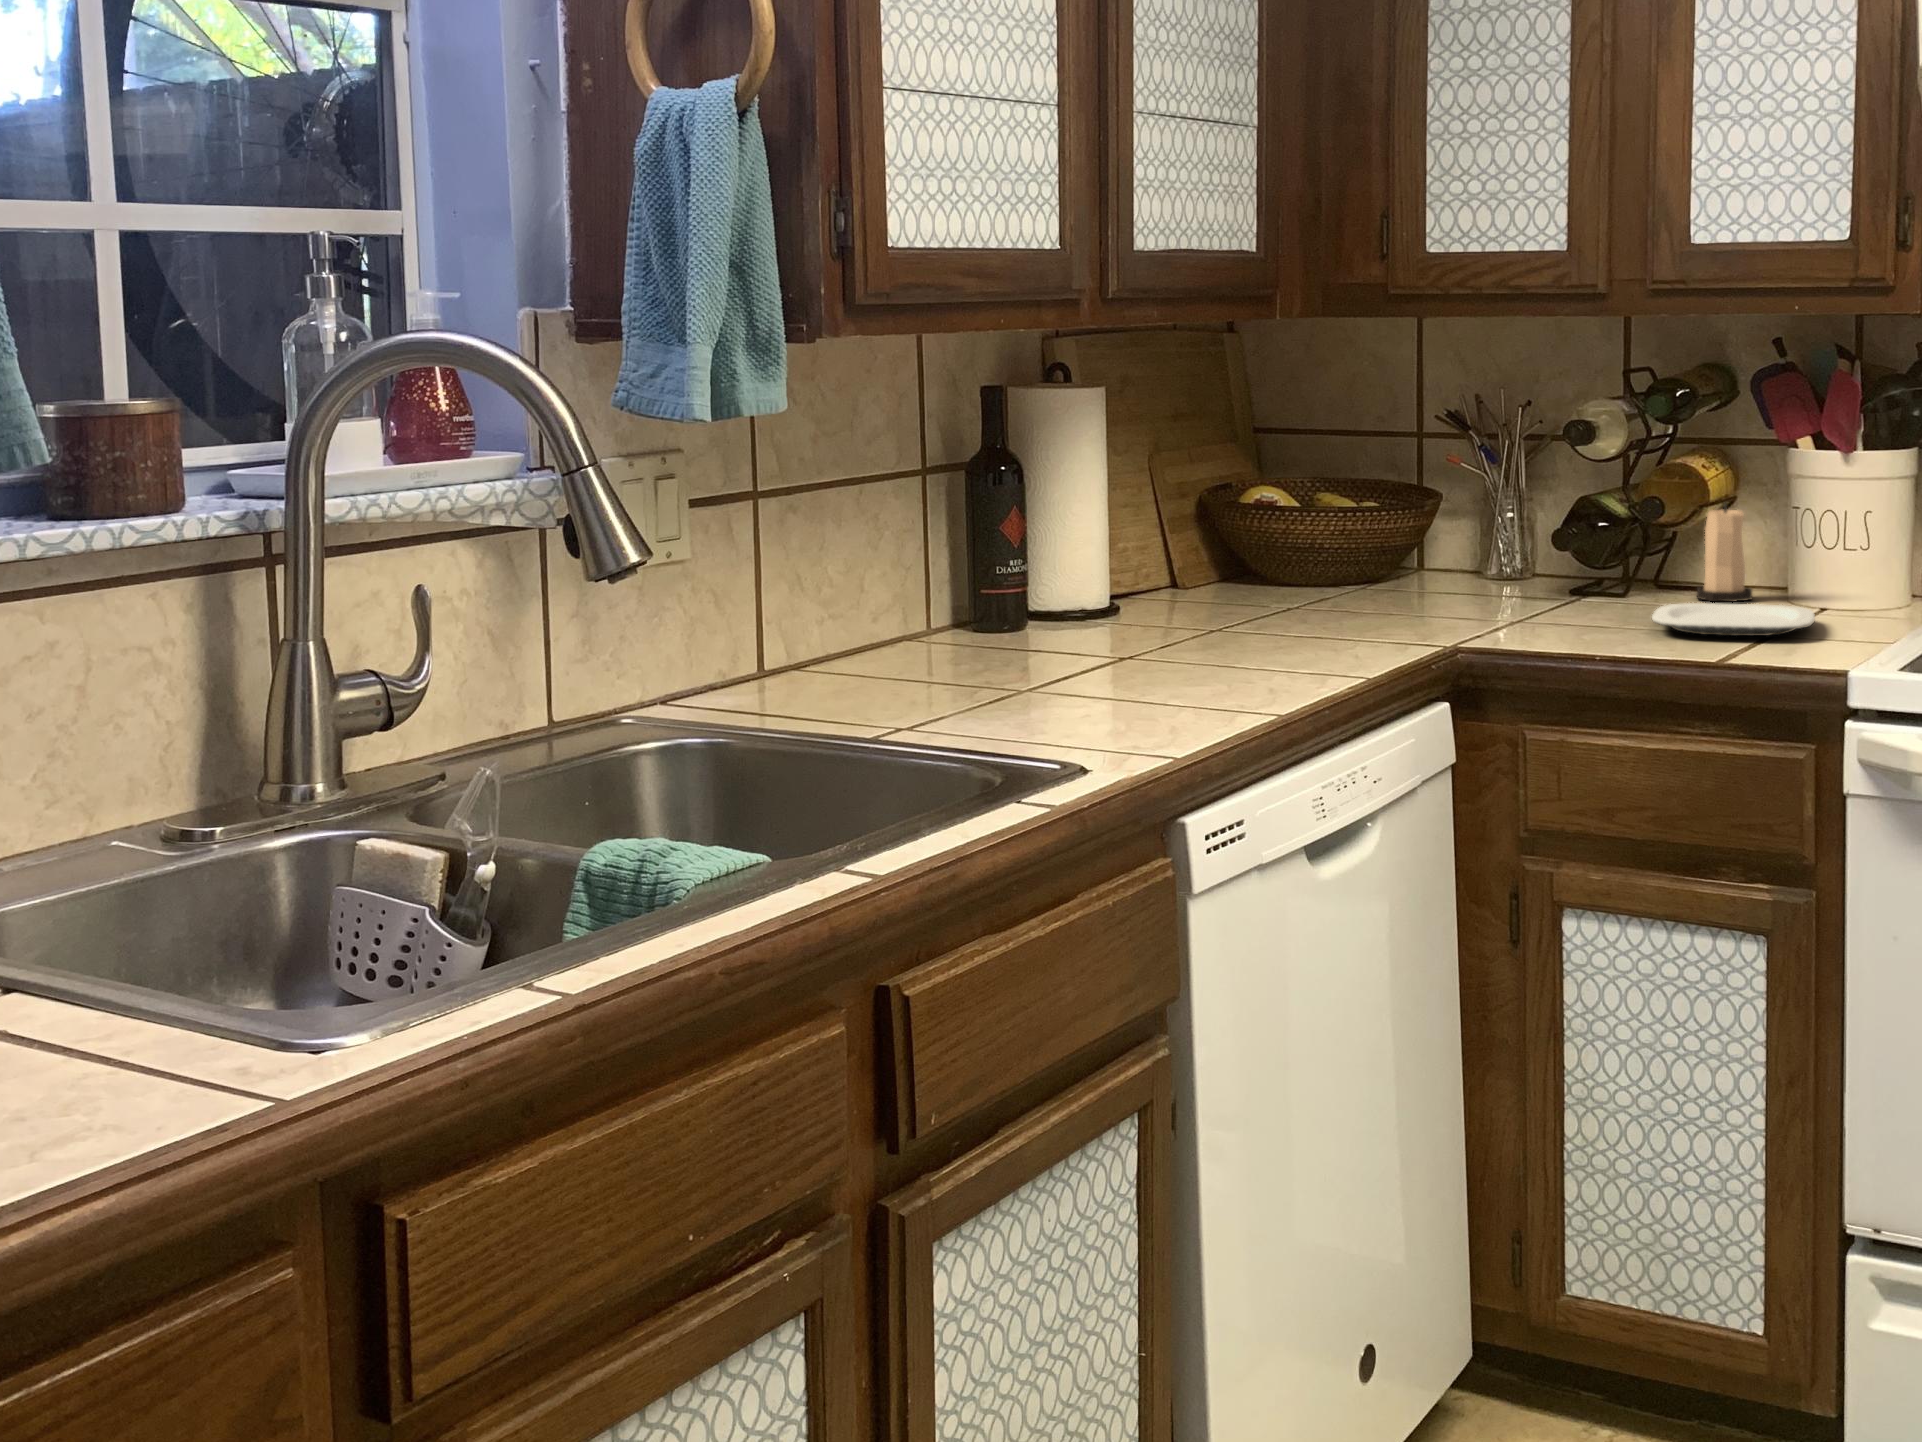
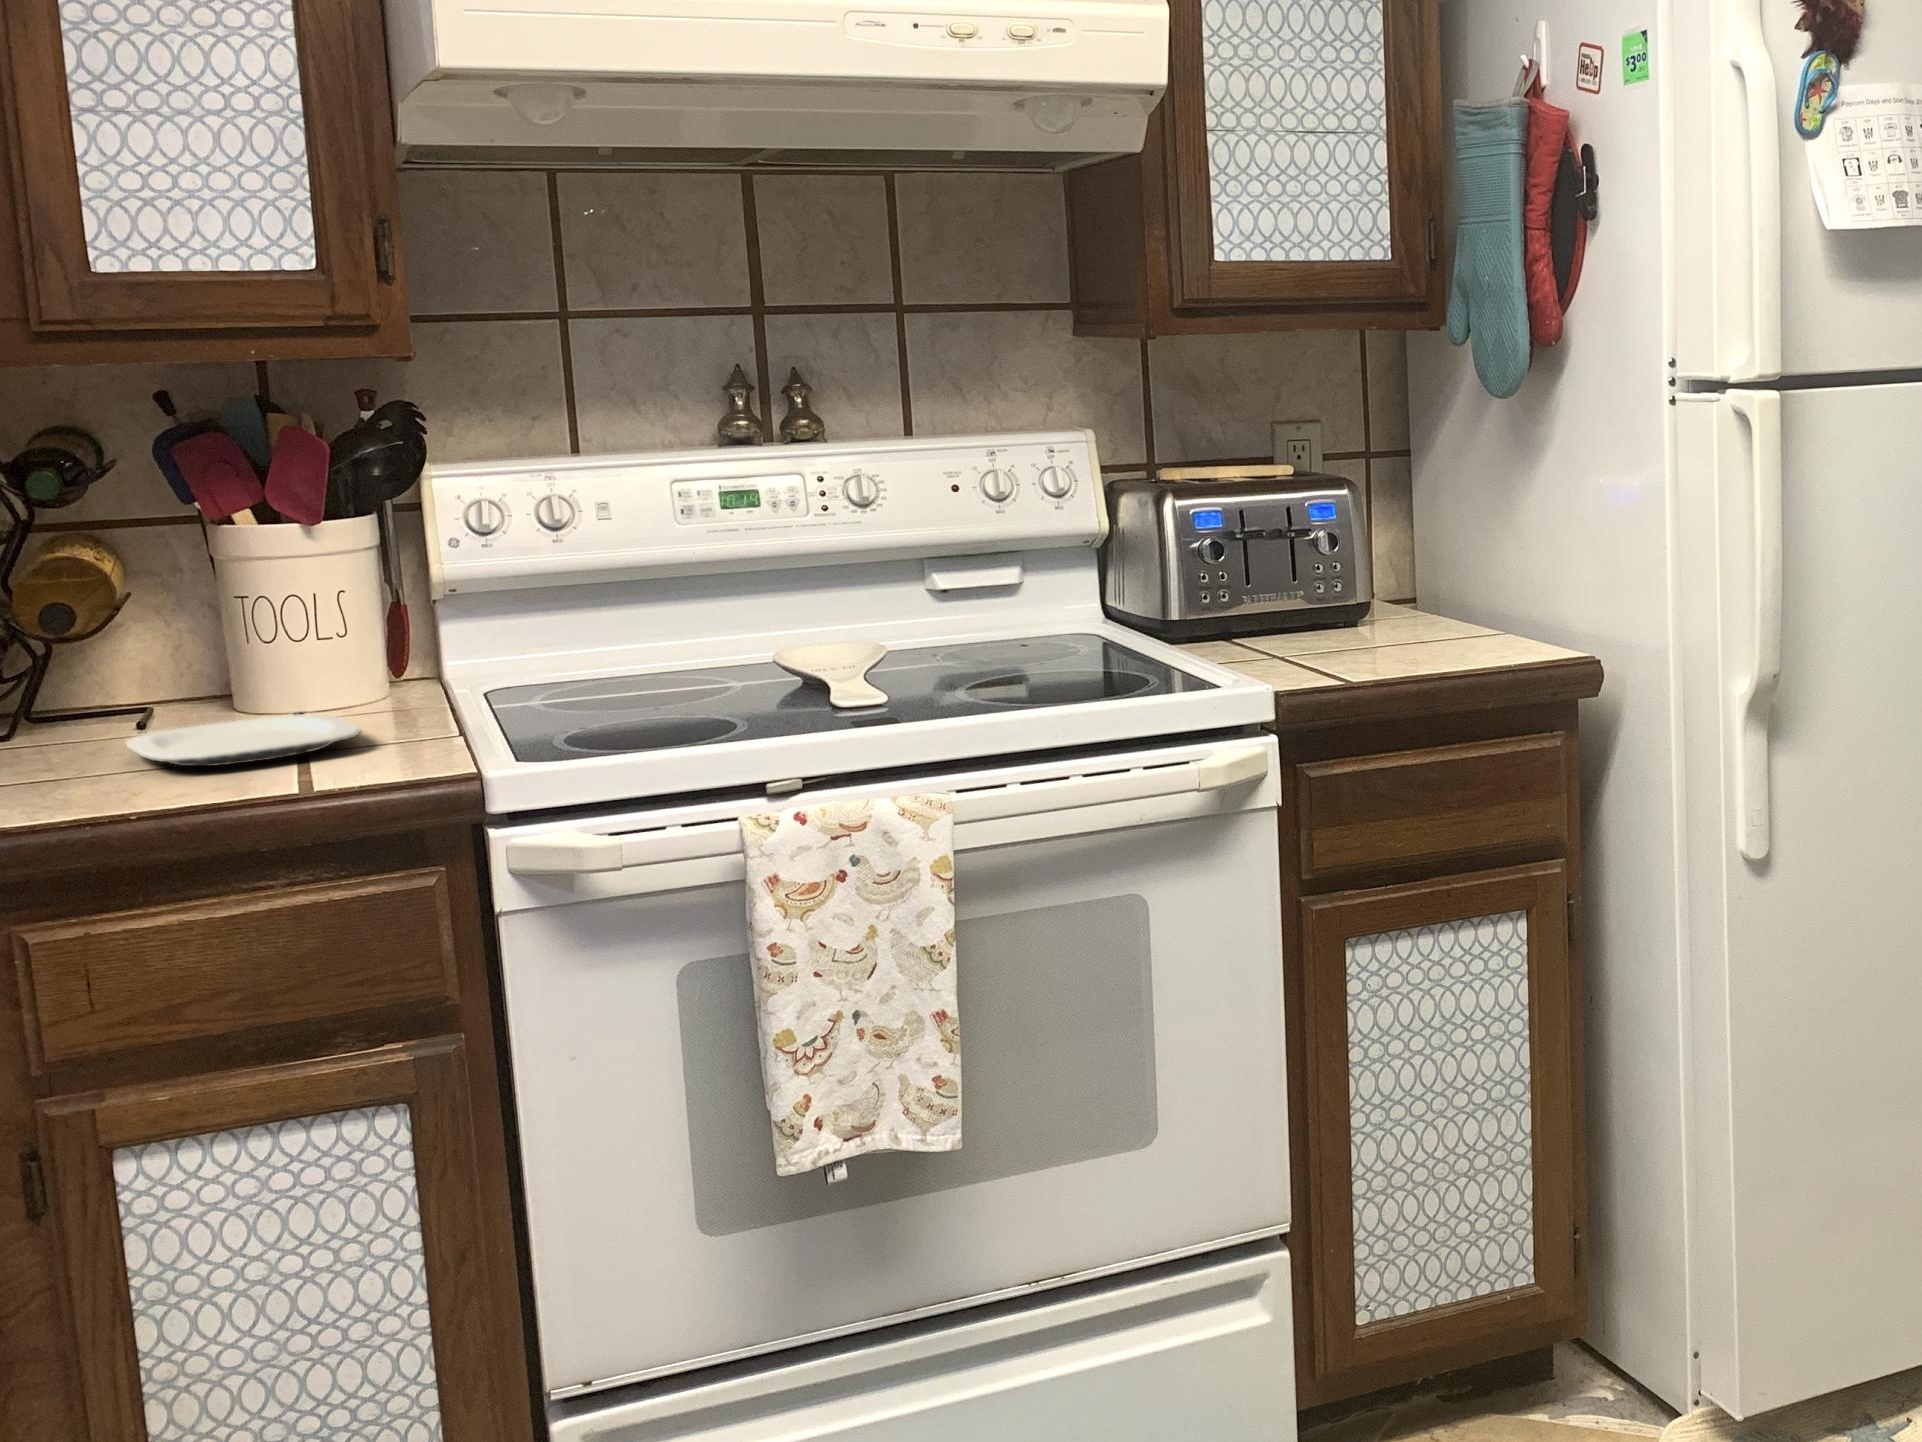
candle: present [1697,503,1752,601] -> none [119,601,203,726]

